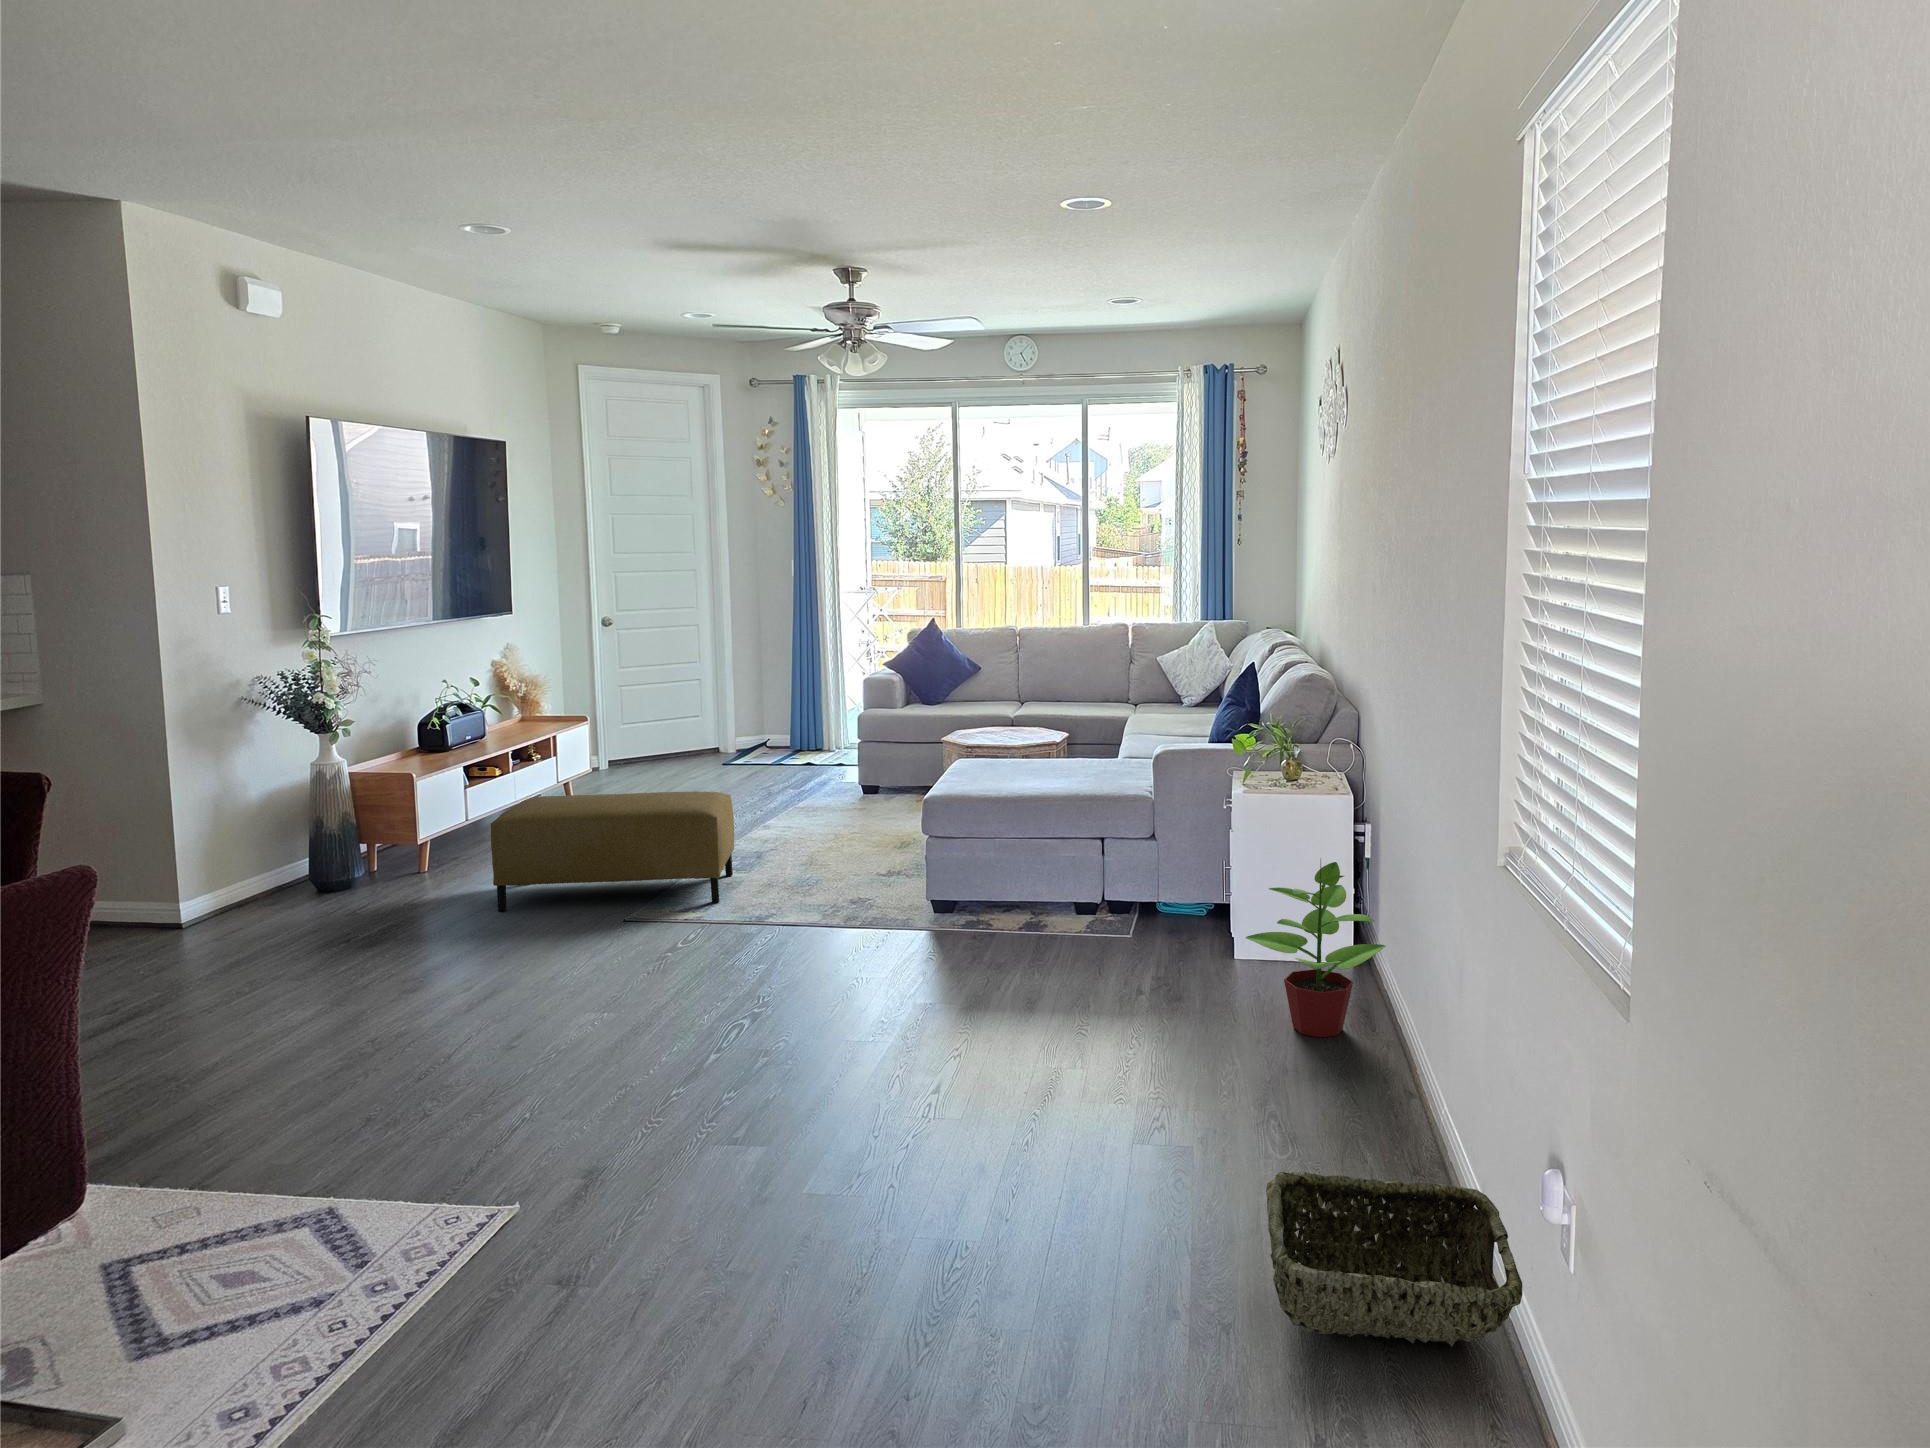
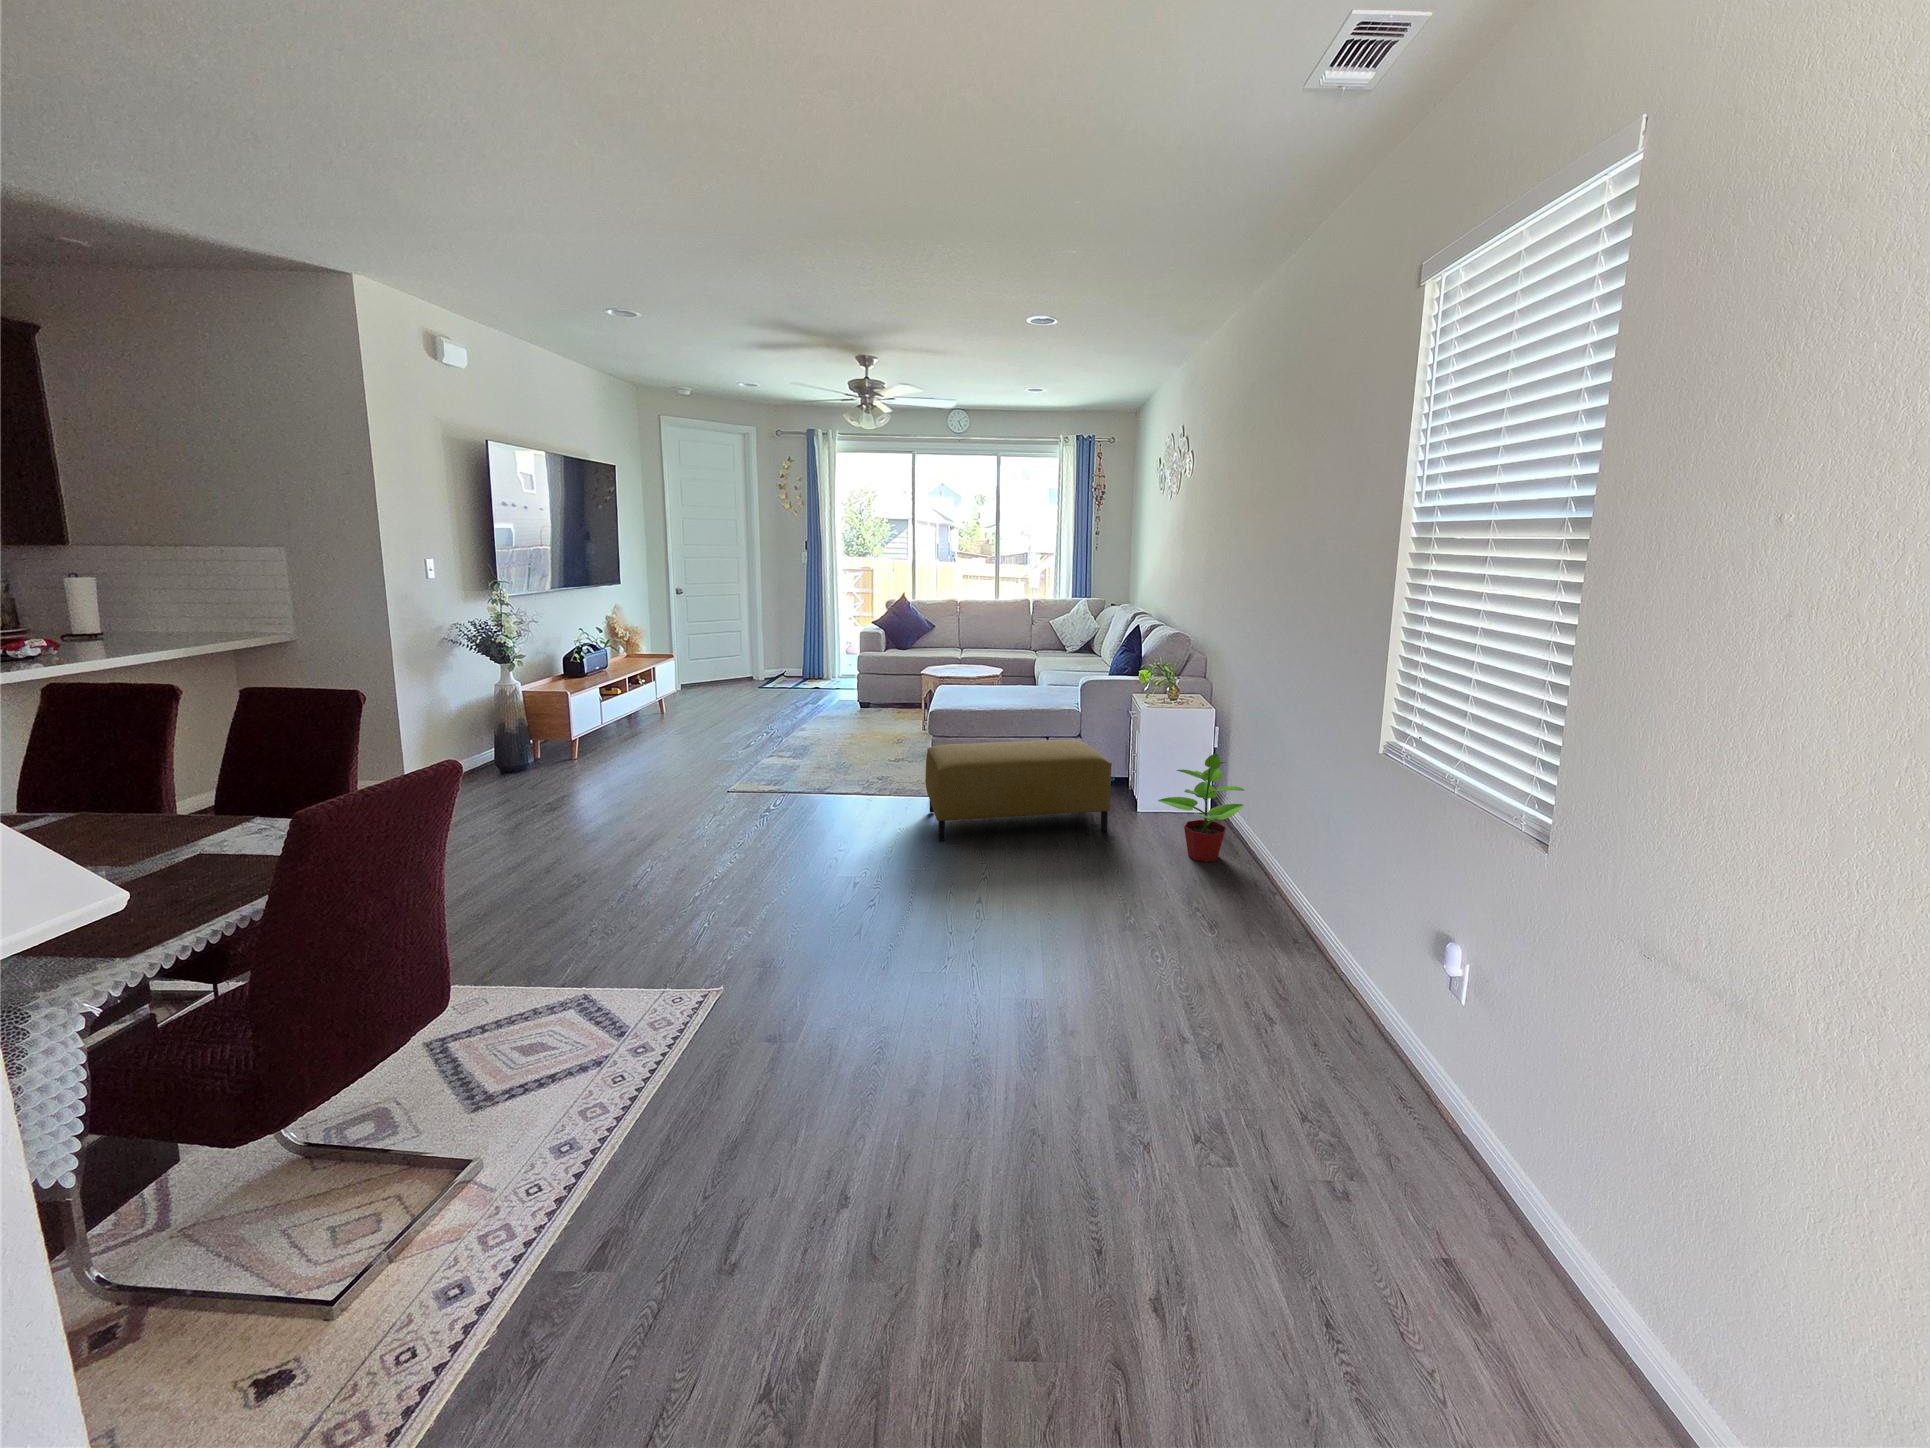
ottoman: present [490,791,734,911] -> present [925,740,1112,841]
woven basket: present [1266,1172,1522,1347] -> none [1229,949,1398,1053]

